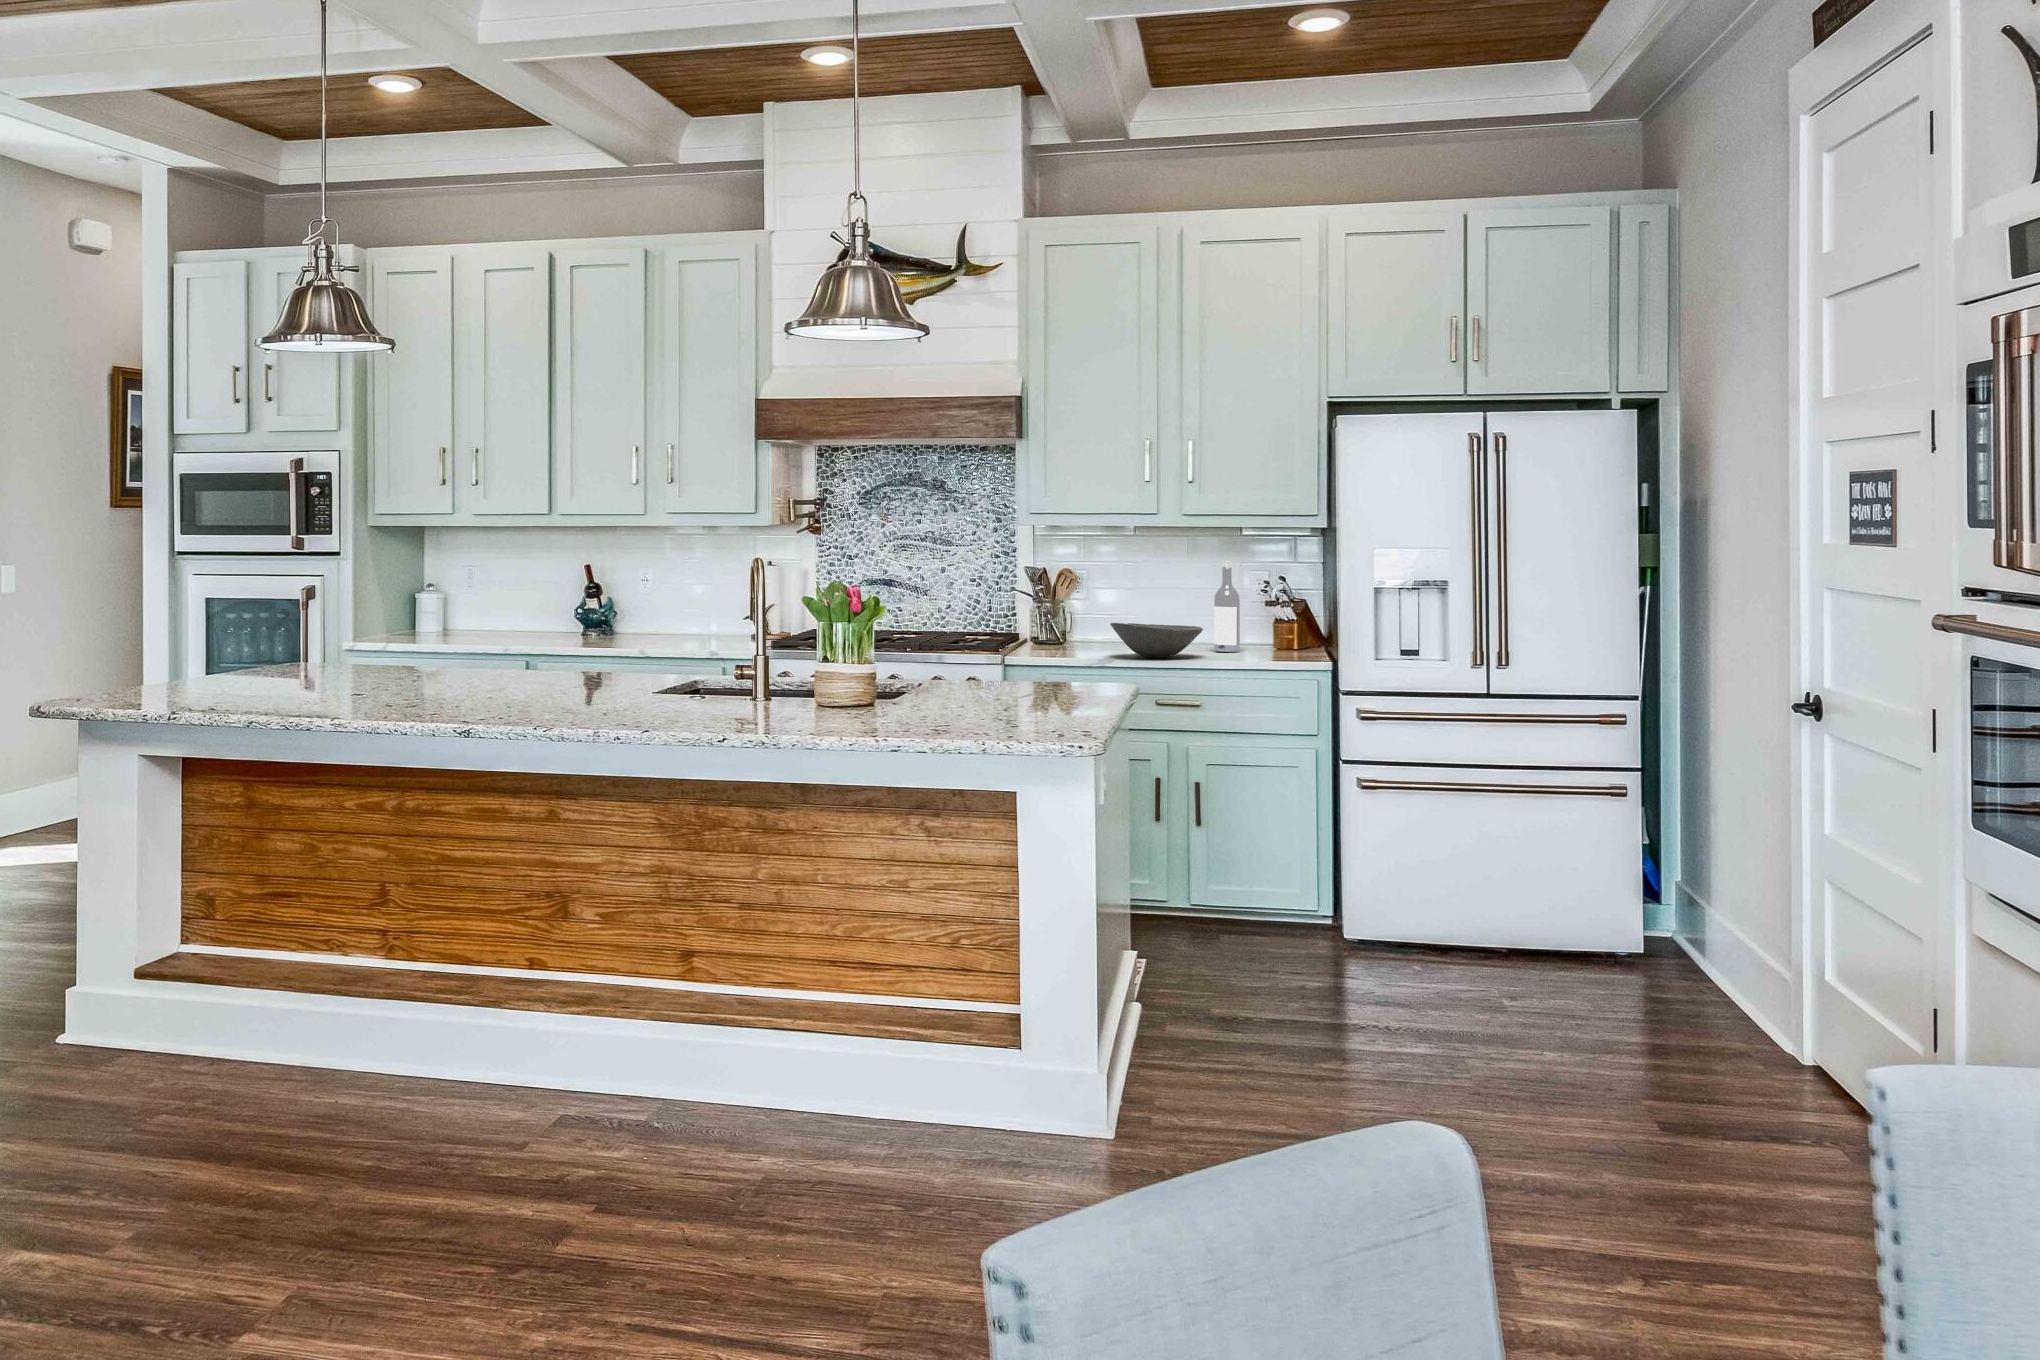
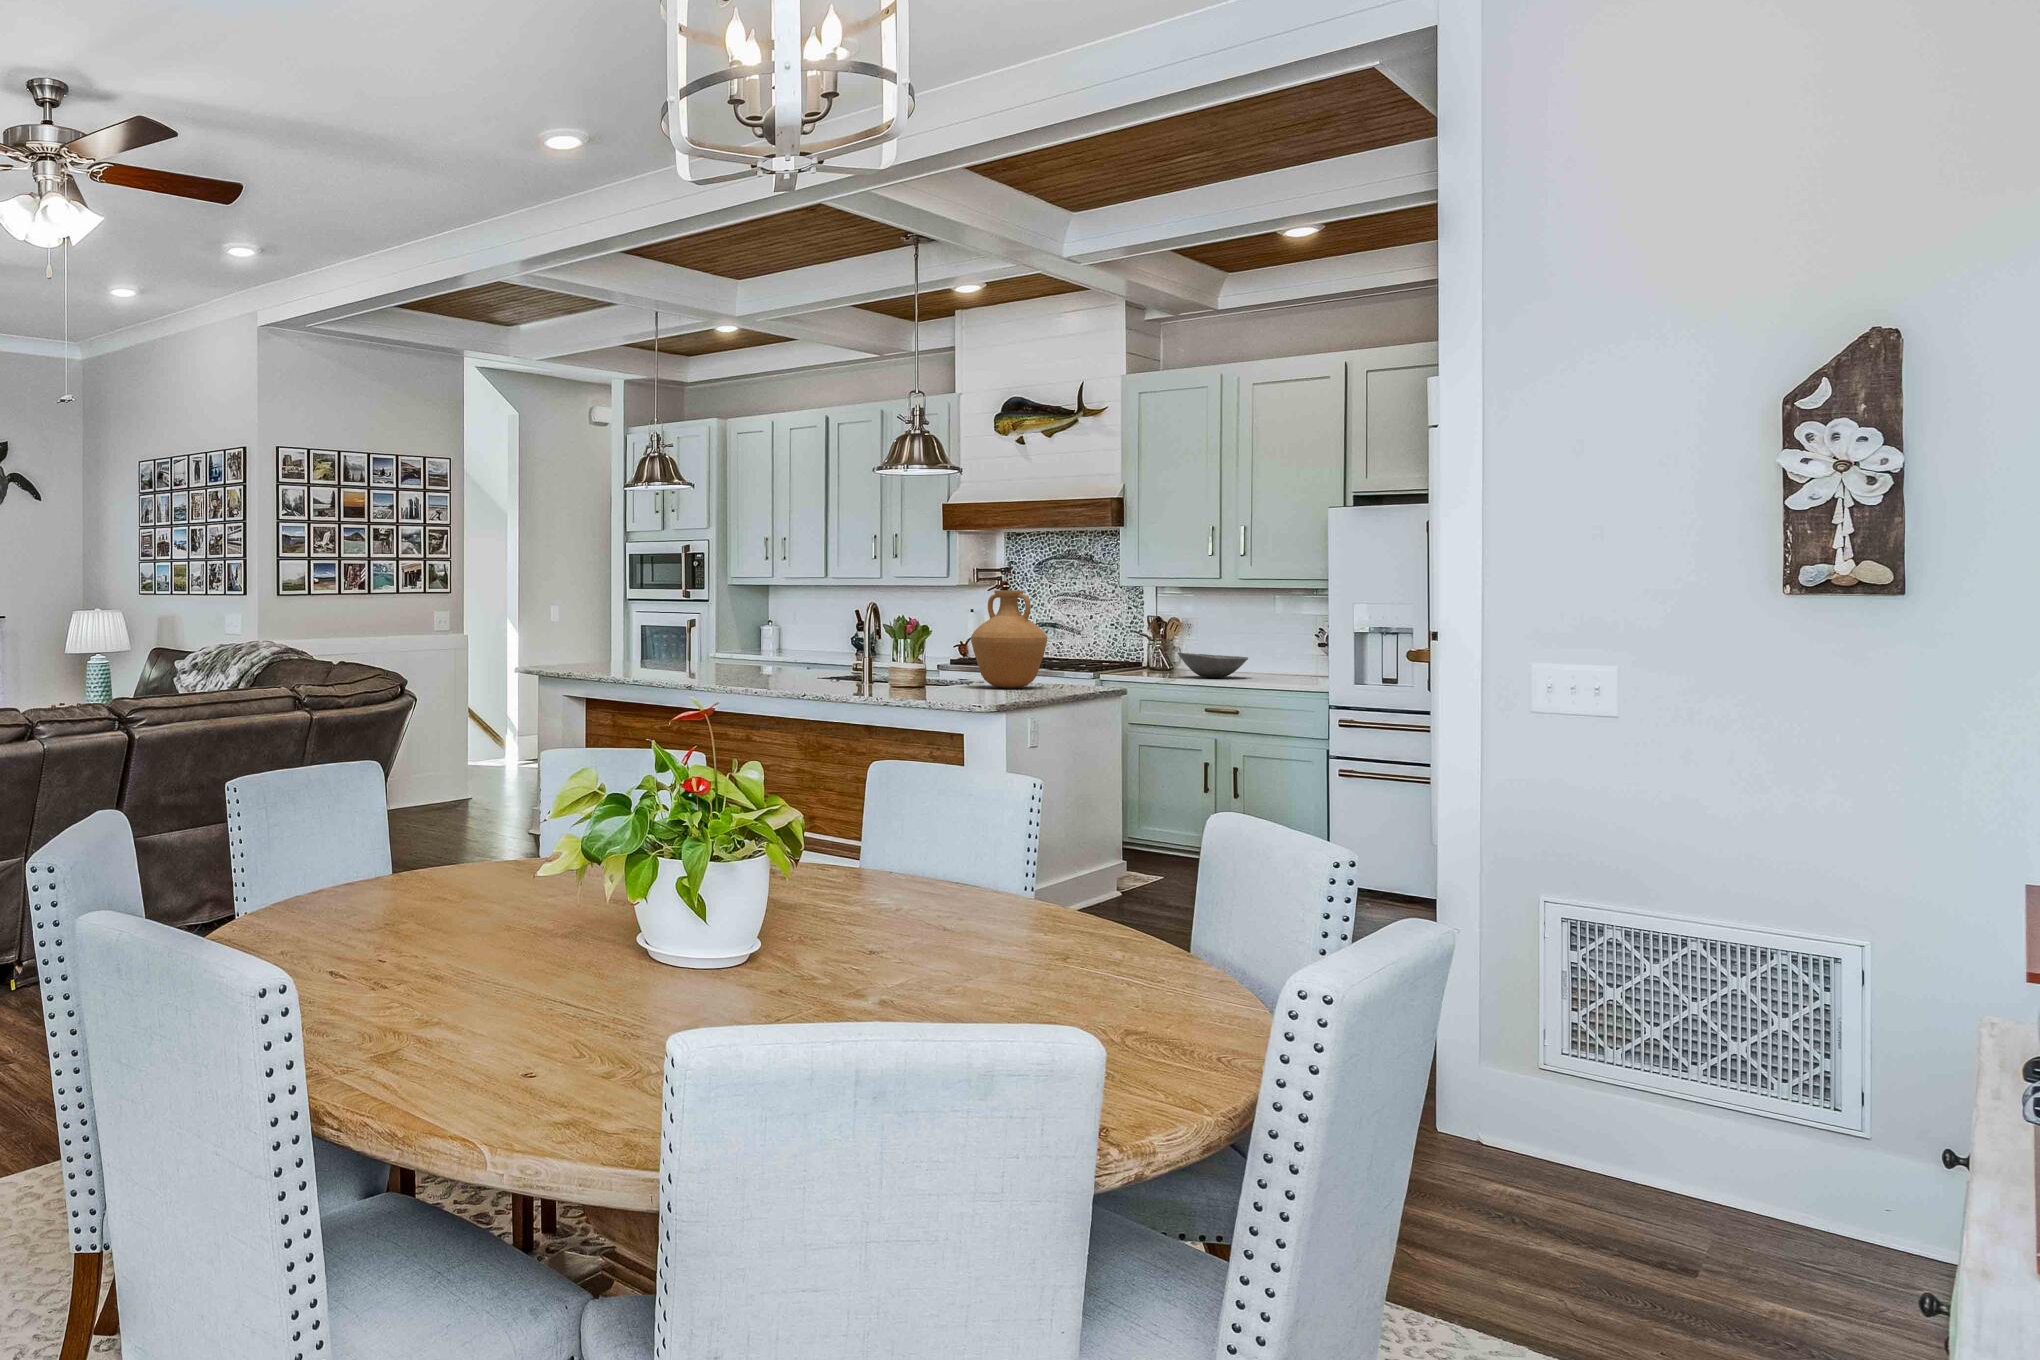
vase: none [922,535,1040,697] -> present [971,590,1047,689]
wine bottle: present [1214,561,1240,652] -> none [1272,612,1293,677]

